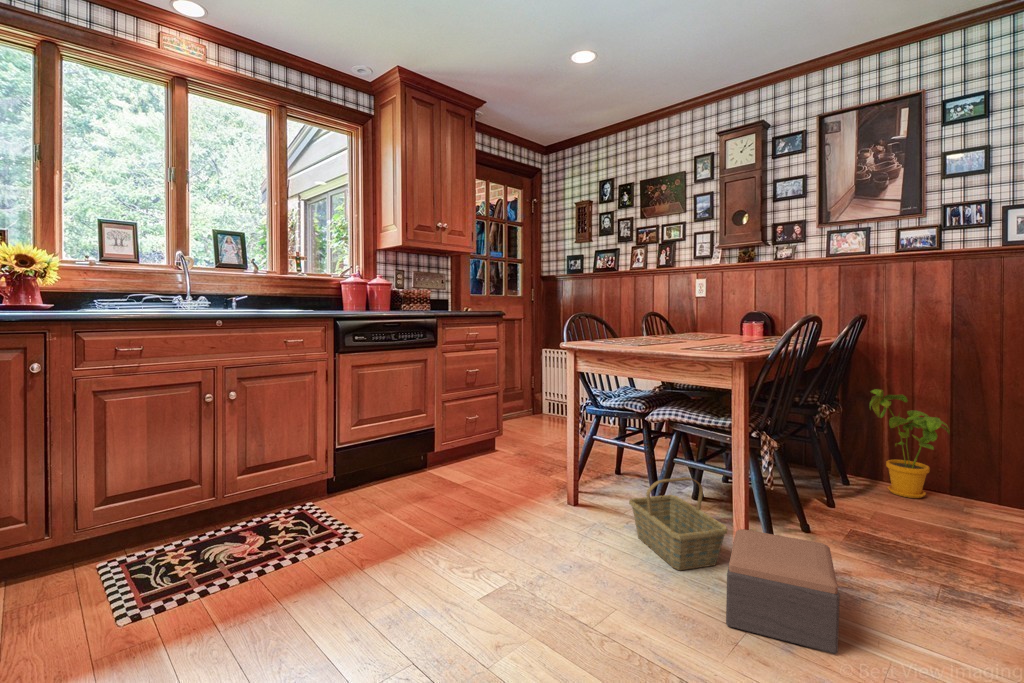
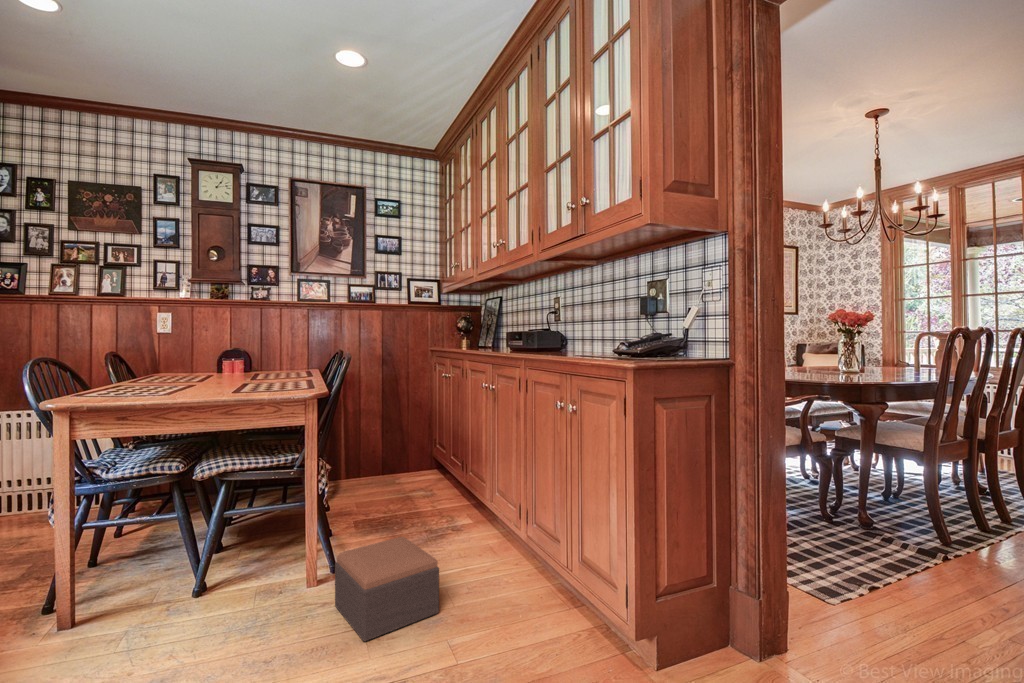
house plant: present [870,389,950,498] -> none [348,410,401,490]
basket: present [629,477,727,570] -> none [191,525,318,625]

